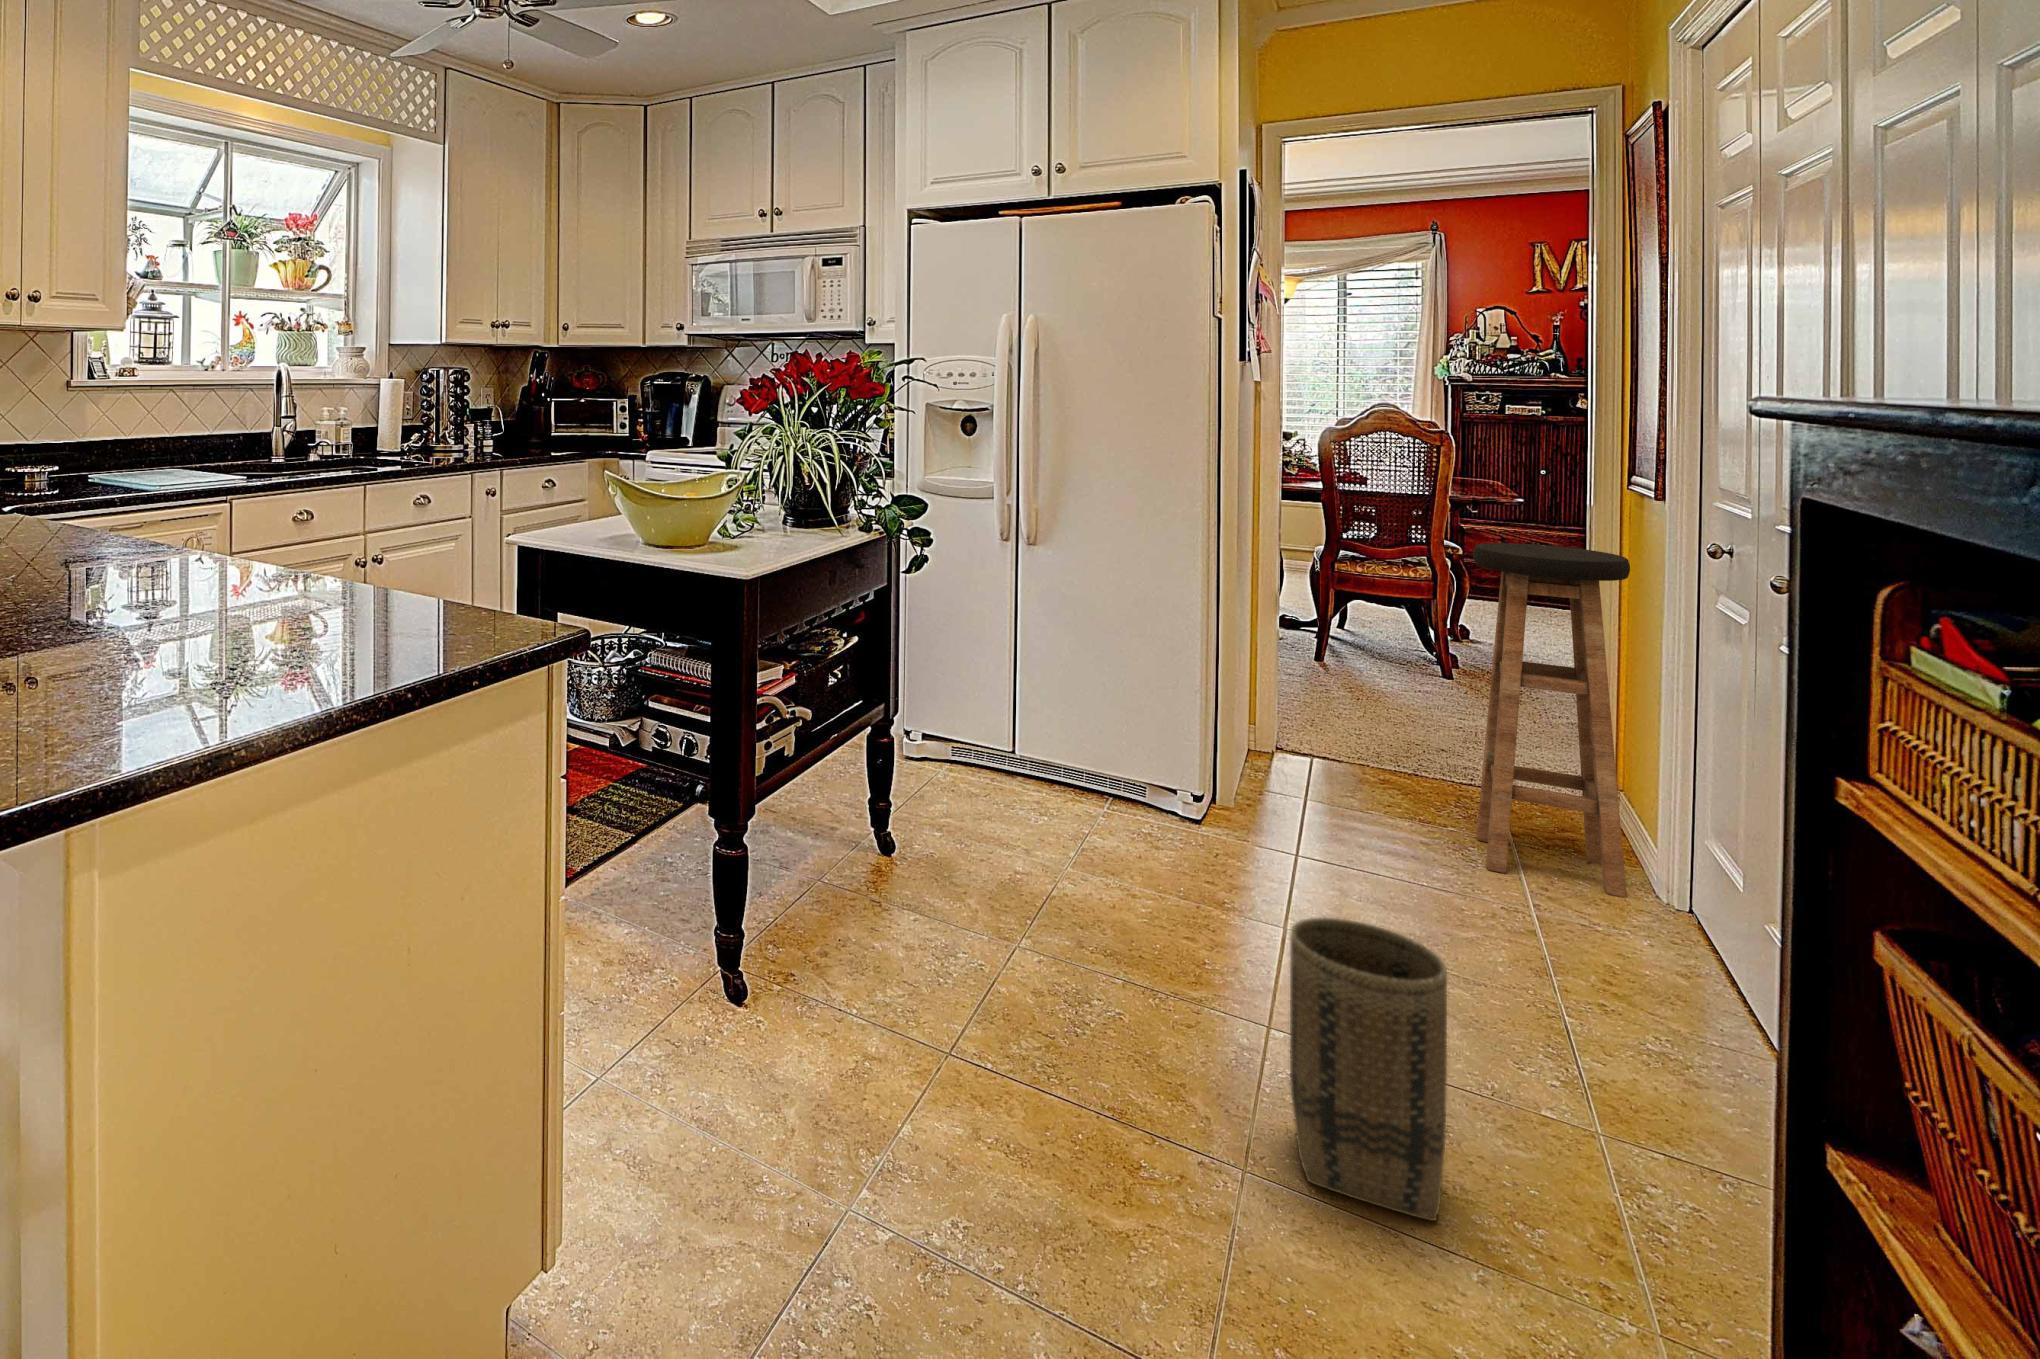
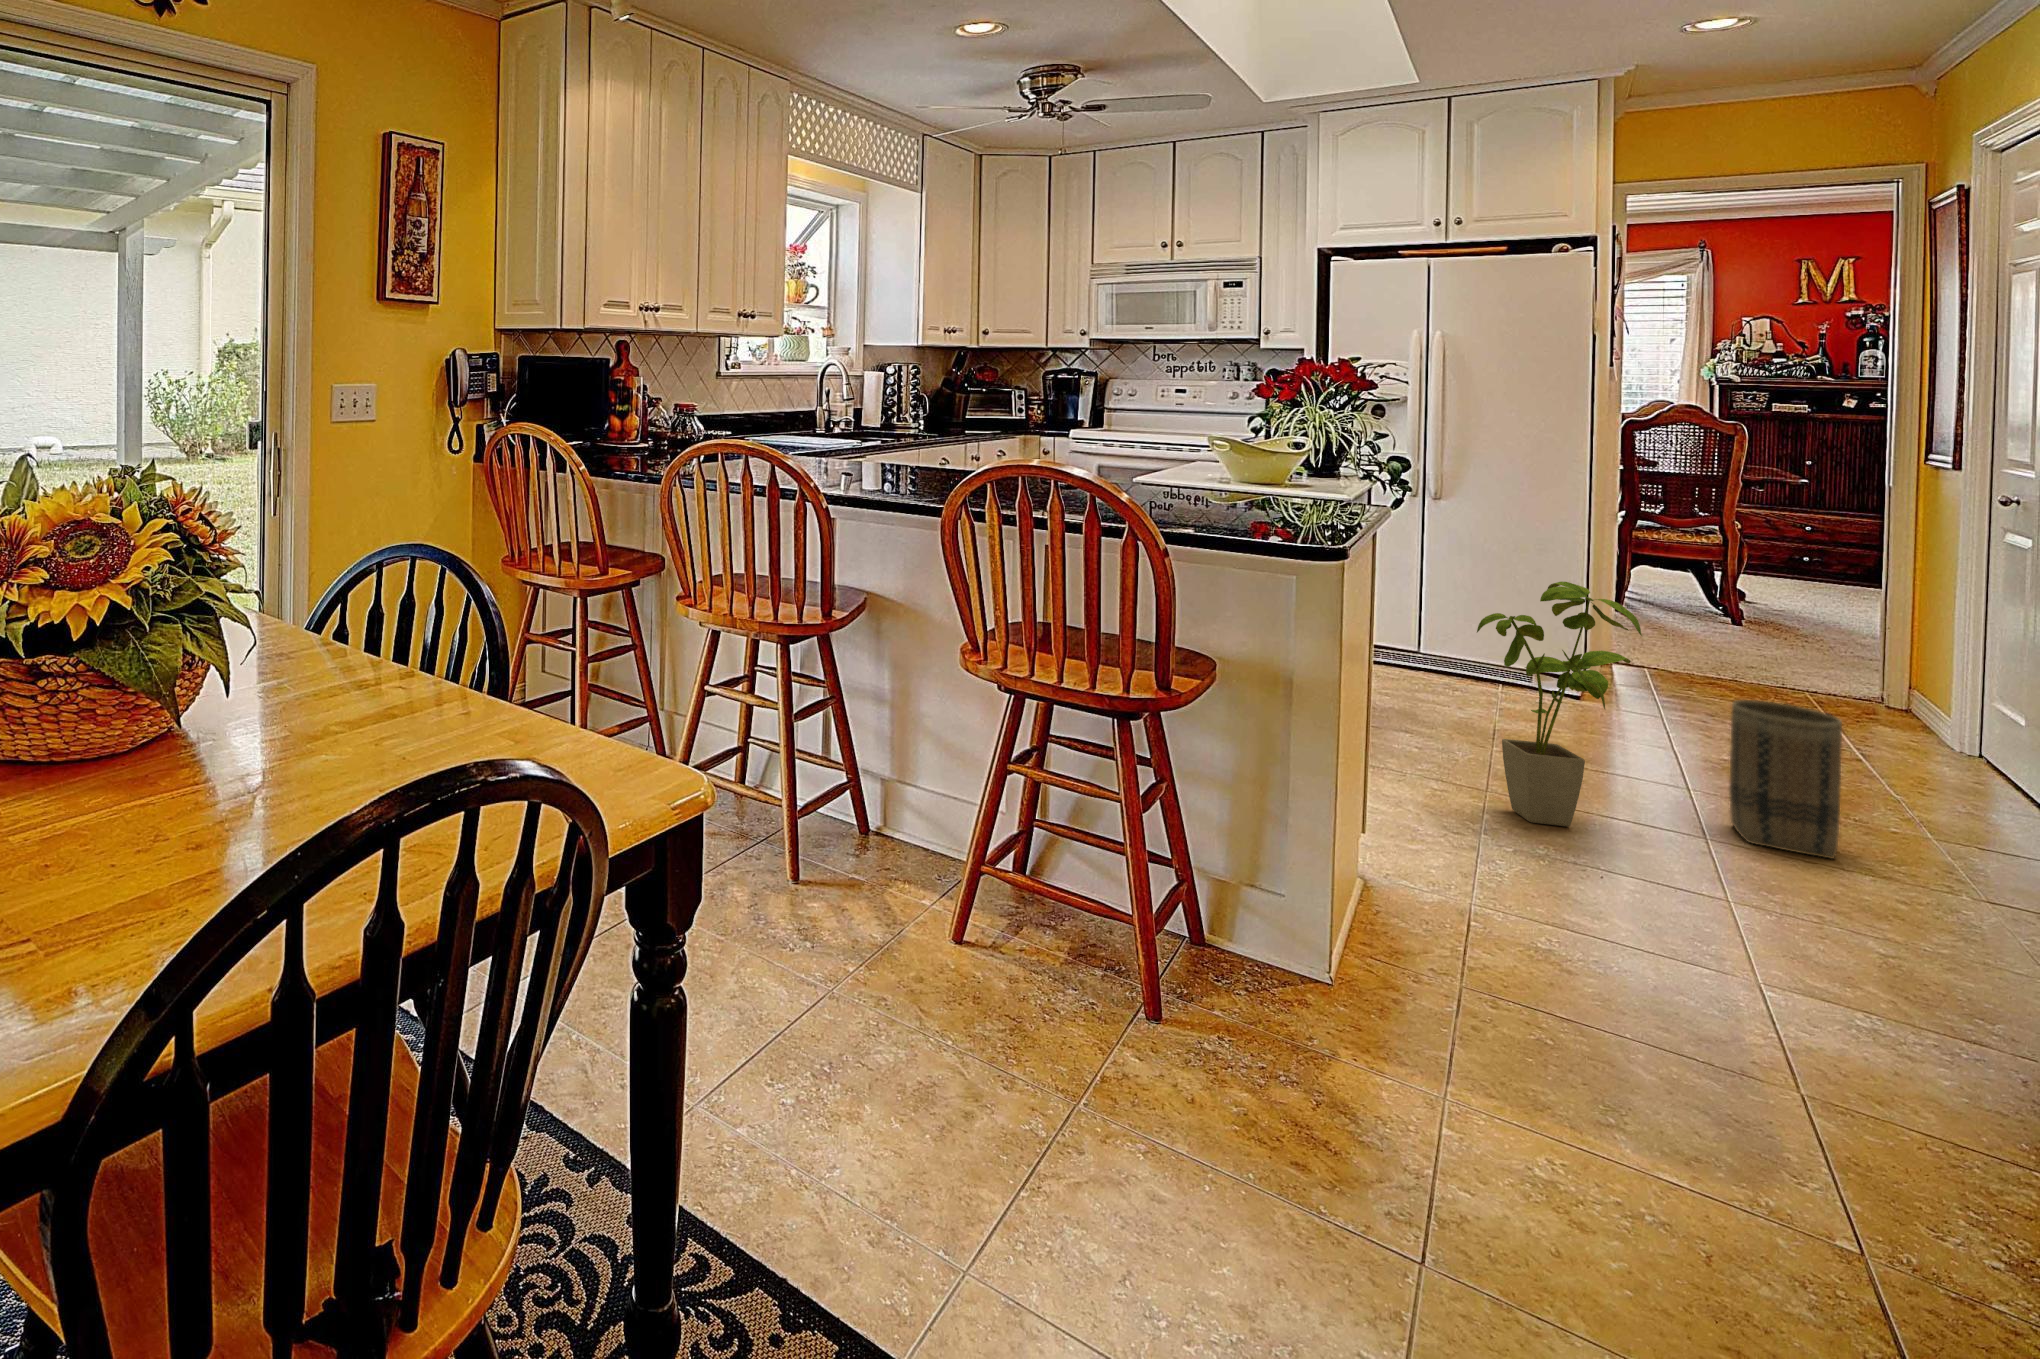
bar stool: present [1473,543,1630,897] -> none [1797,500,1932,746]
house plant: none [907,731,1135,1161] -> present [1477,582,1642,826]

